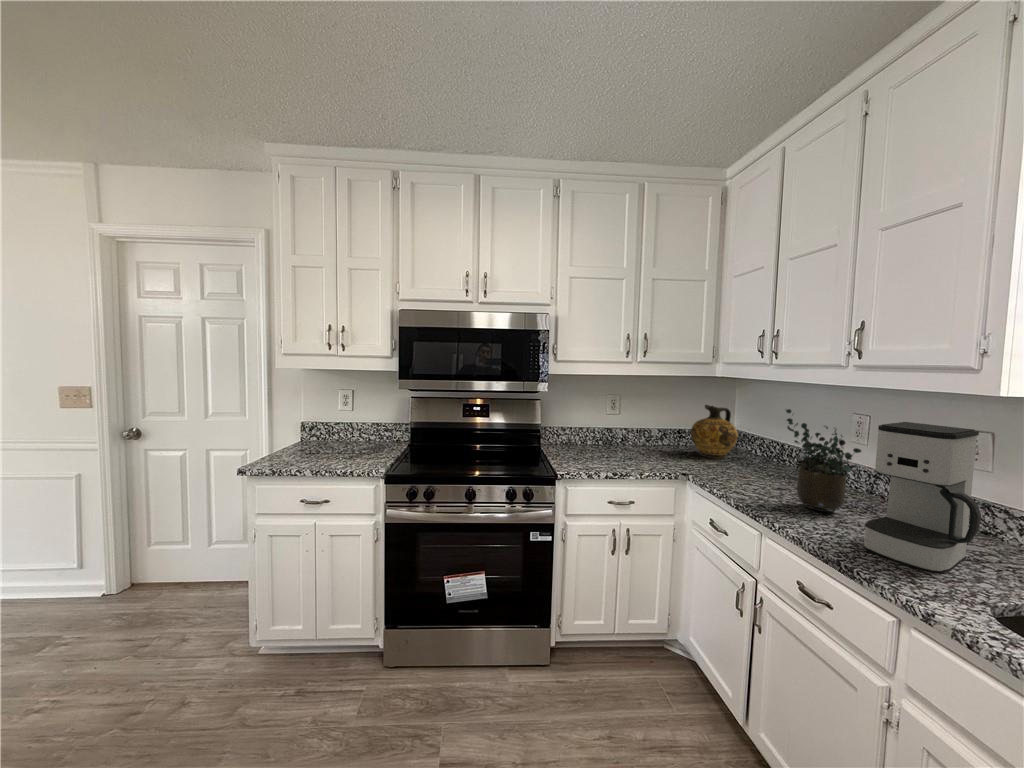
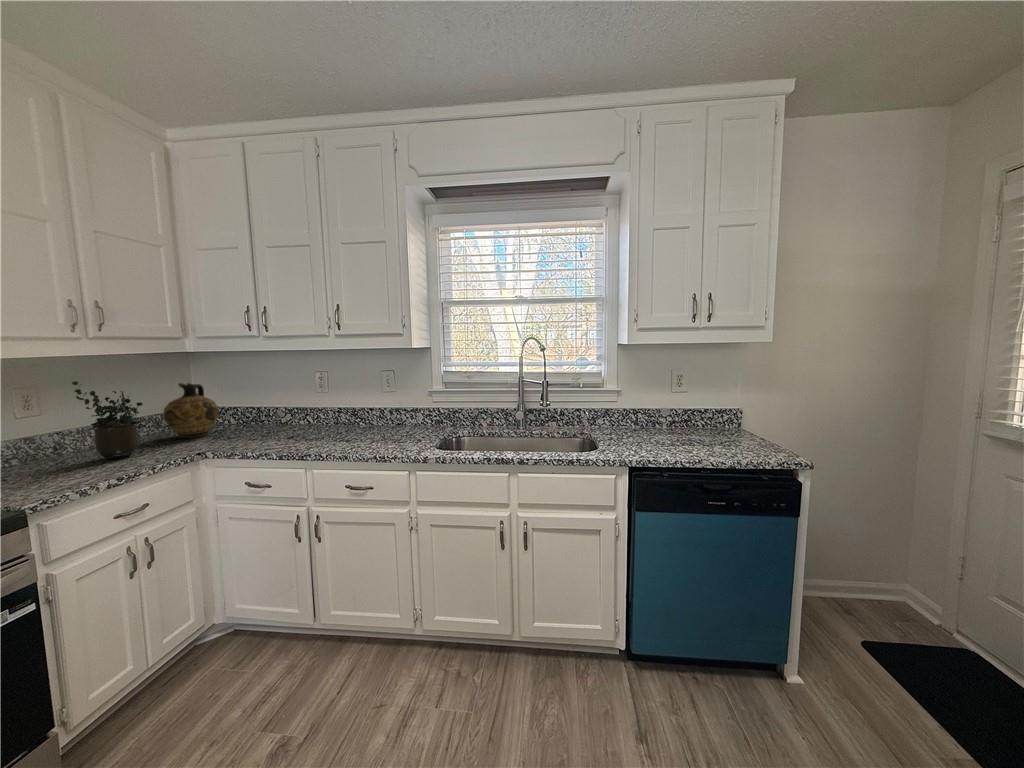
potted plant: present [786,409,861,512] -> present [72,381,143,458]
coffee maker: present [863,422,981,573] -> none [373,368,417,446]

